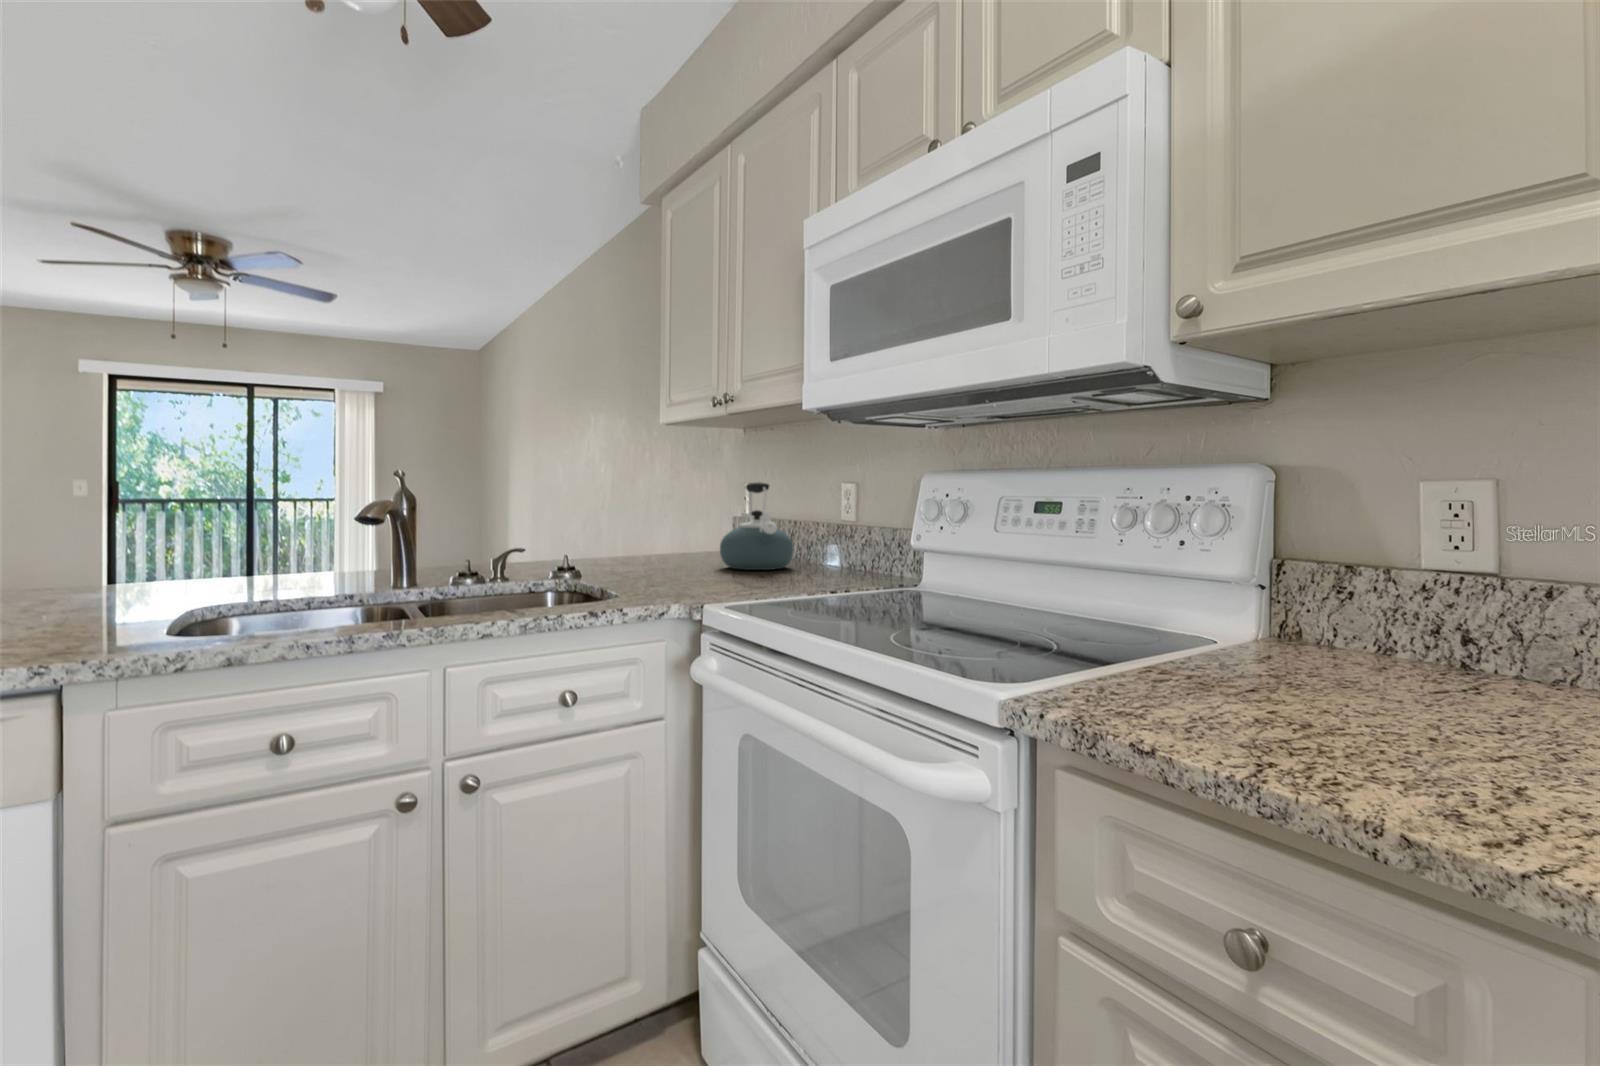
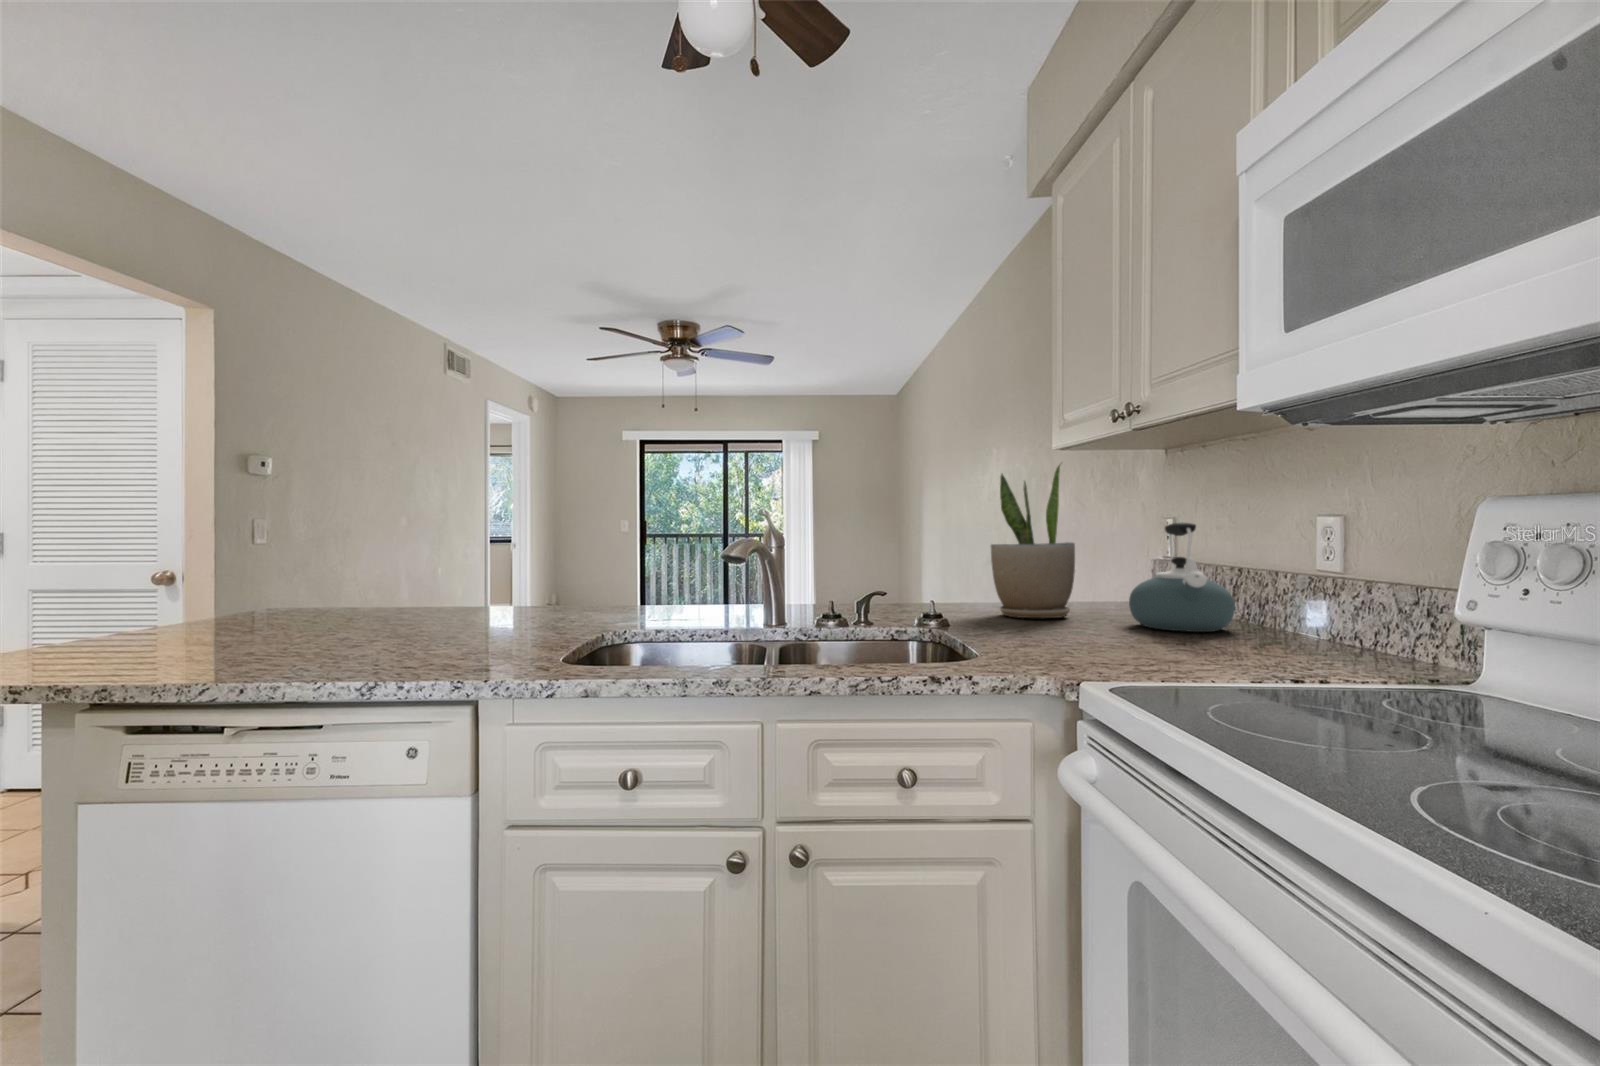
potted plant: none [600,424,675,567] -> present [991,465,1075,618]

